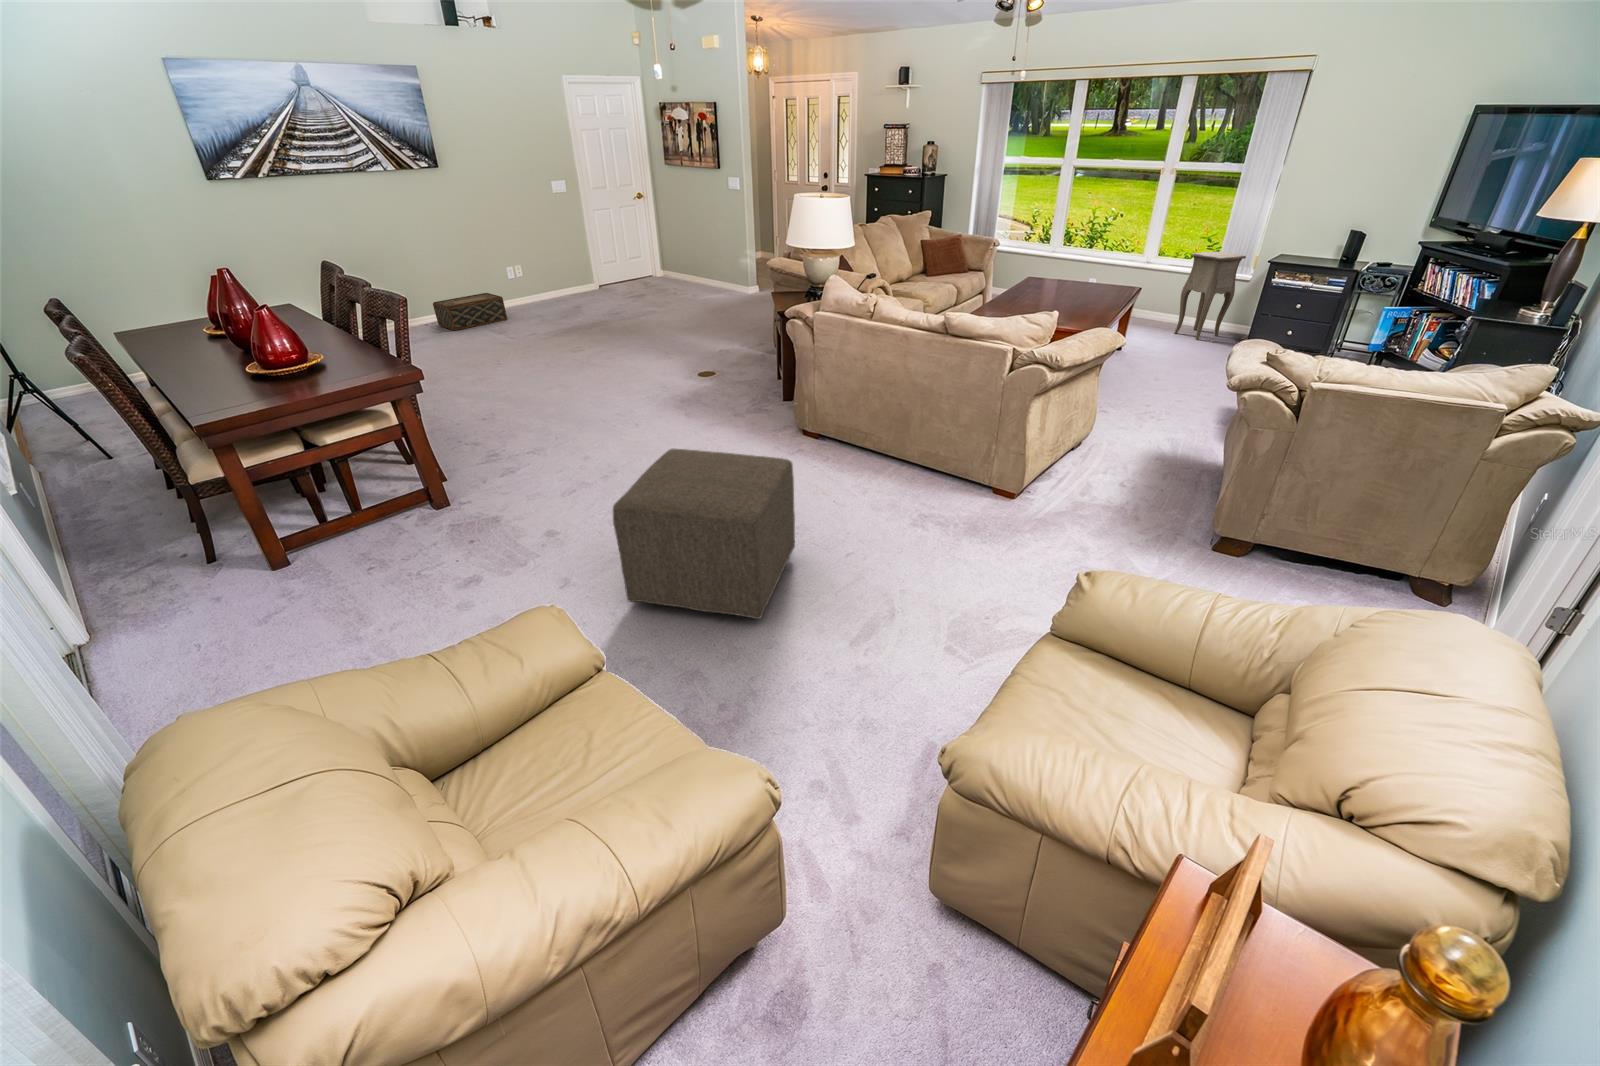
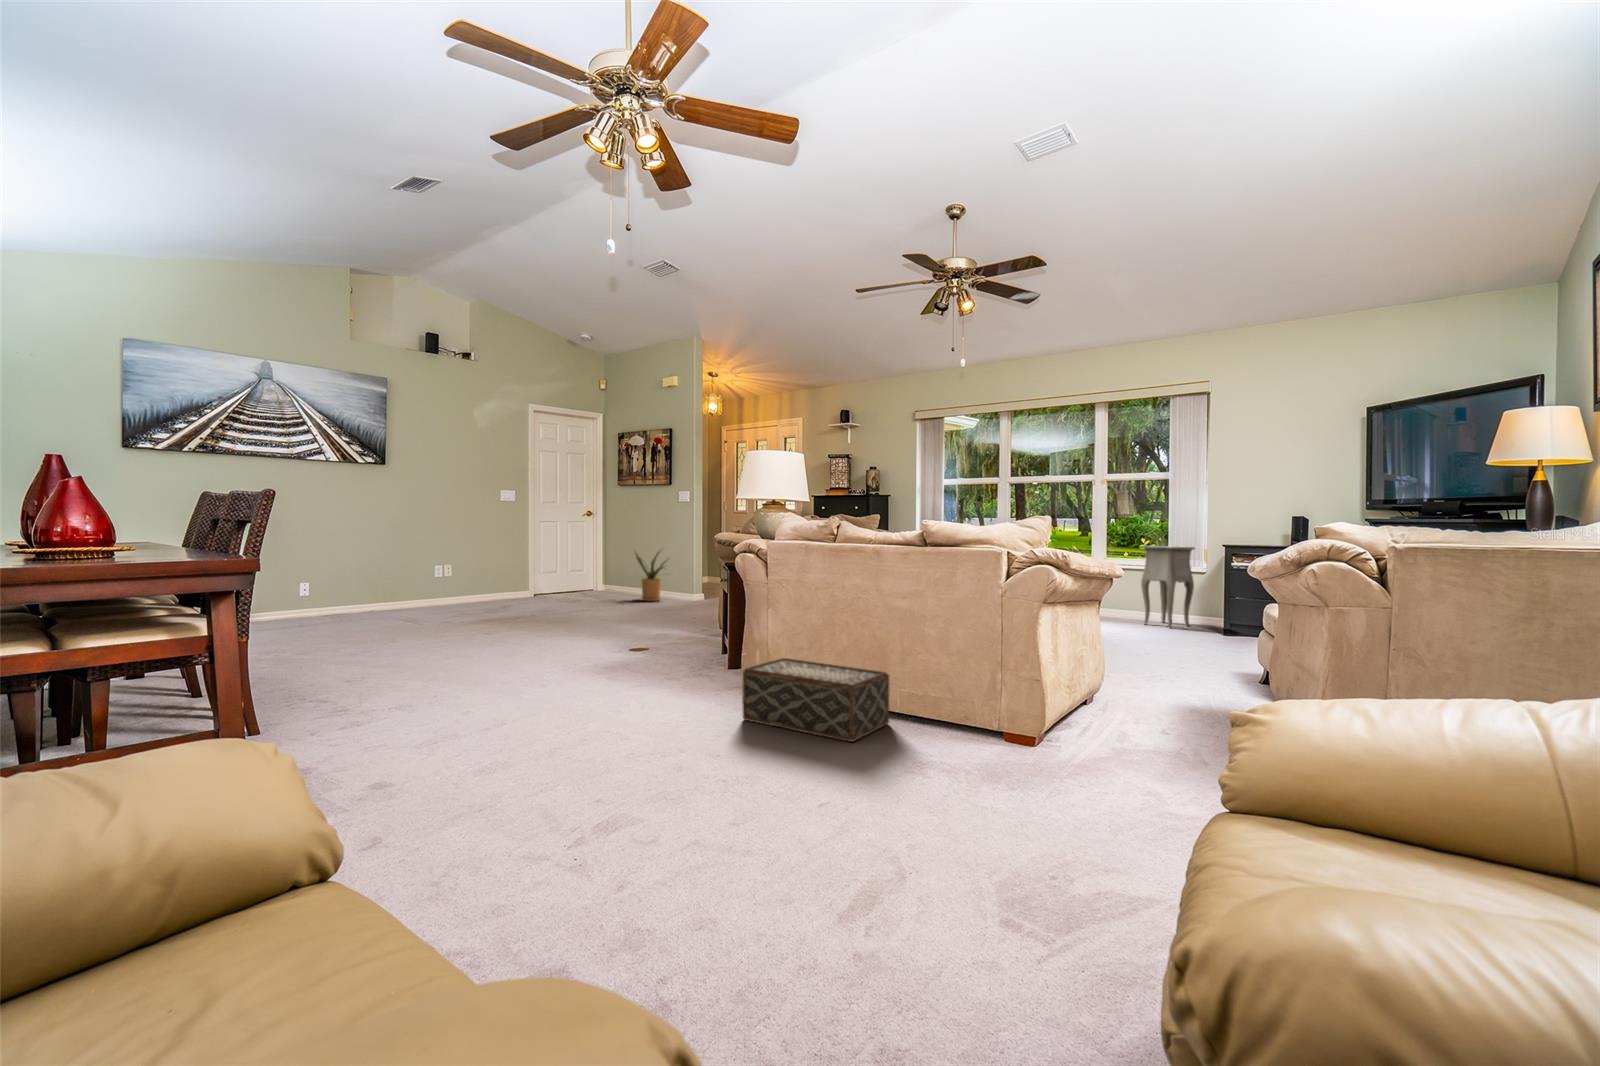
house plant: none [681,240,729,297] -> present [635,550,670,601]
woven basket: present [433,293,507,330] -> present [742,658,889,742]
ottoman: present [613,449,795,619] -> none [462,643,745,884]

